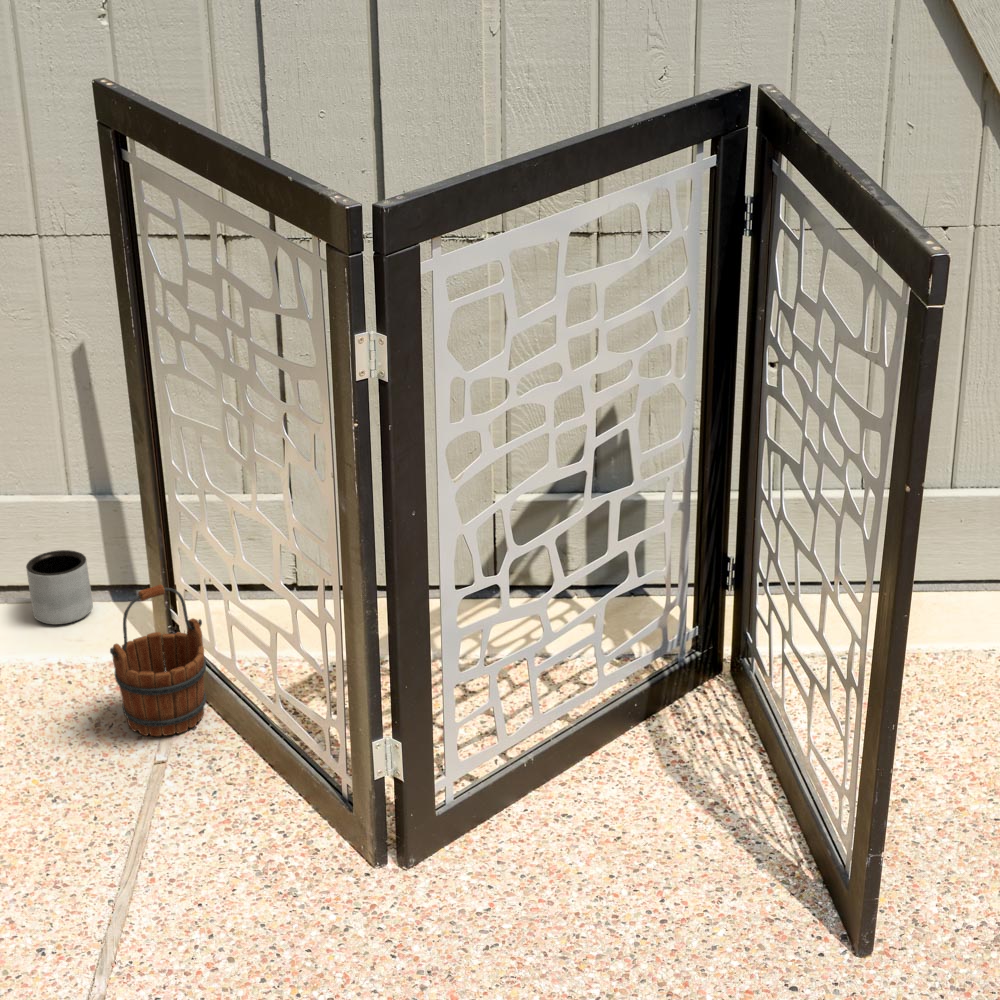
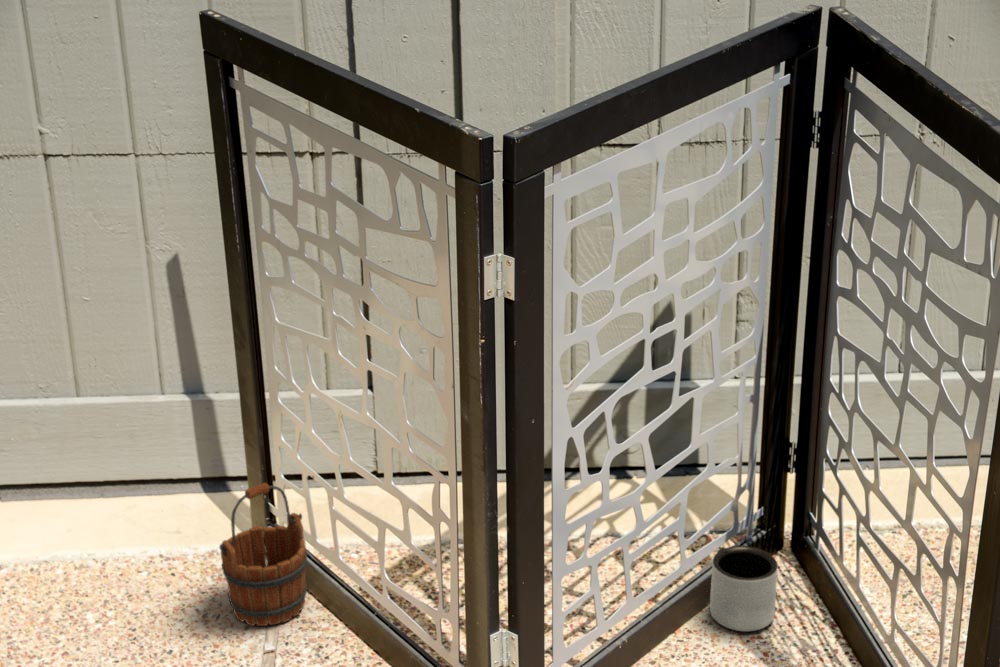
planter: present [26,550,93,625] -> present [710,546,778,631]

